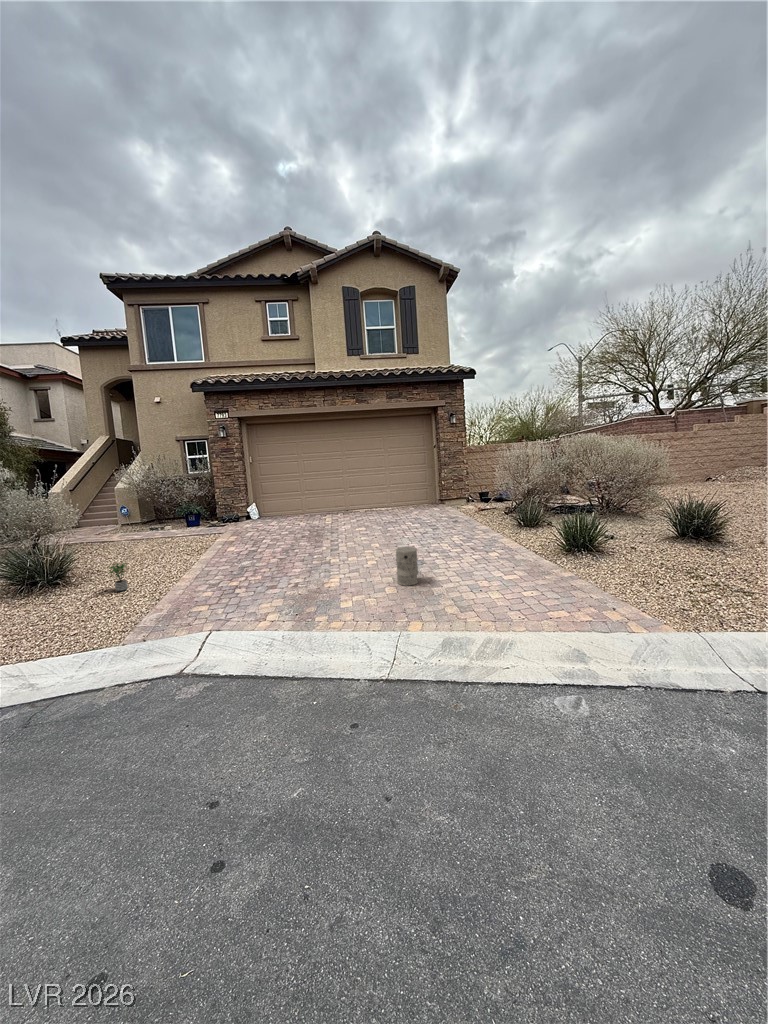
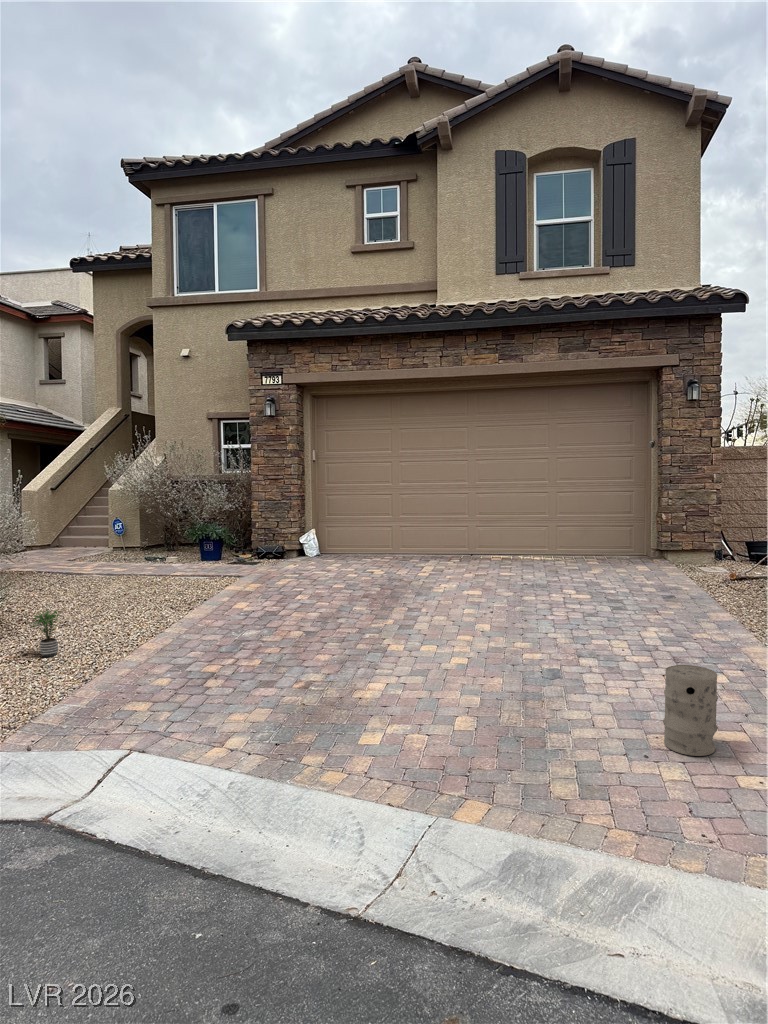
trash can: present [396,547,418,586] -> present [663,665,718,756]

